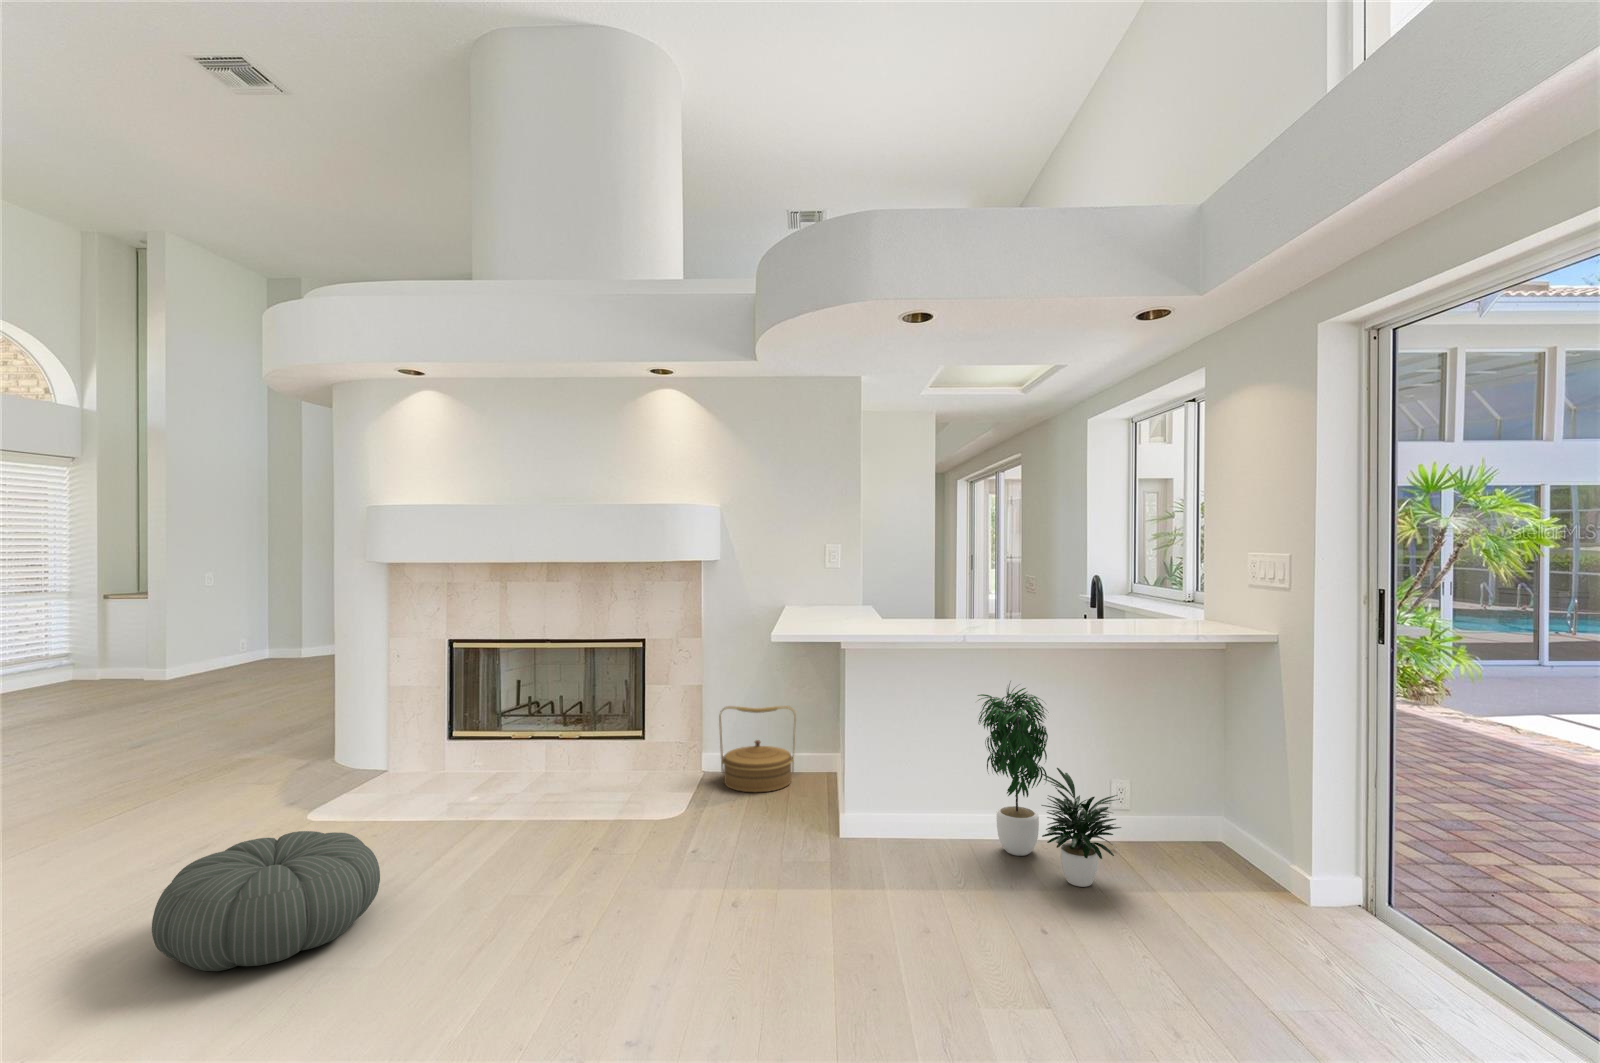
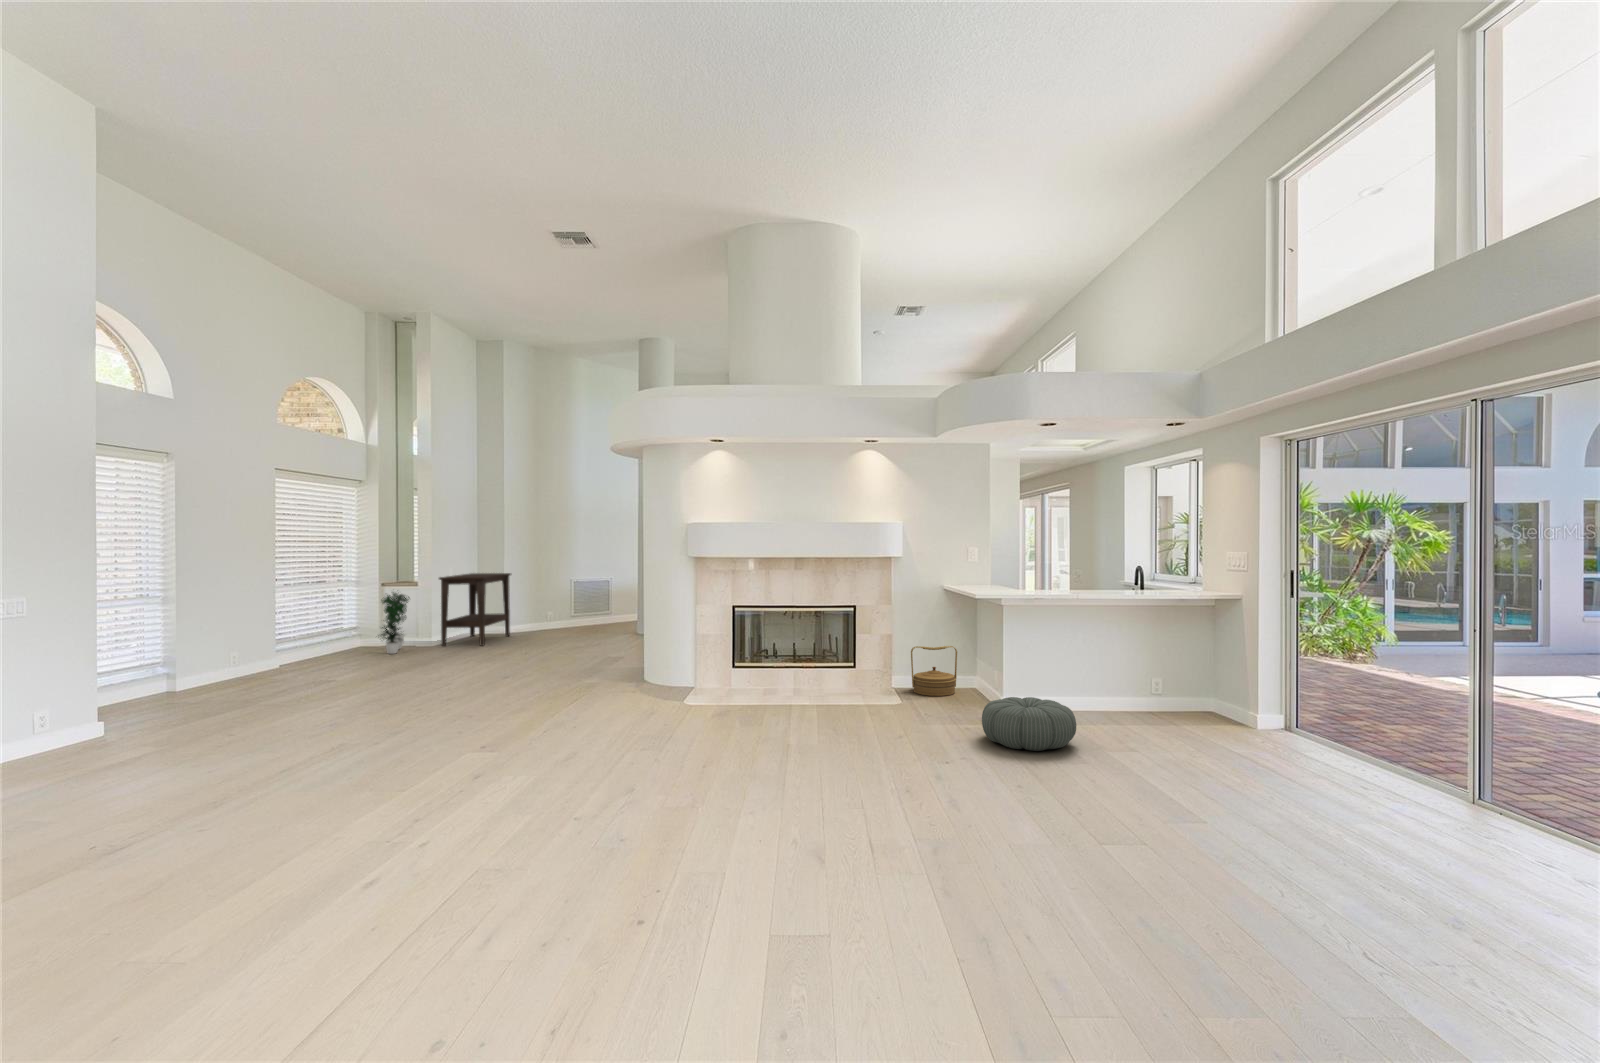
side table: none [179,583,307,681] -> present [439,573,511,646]
potted plant: present [978,681,1121,887] -> present [378,592,409,654]
pouf: present [152,831,380,971] -> present [982,697,1076,751]

